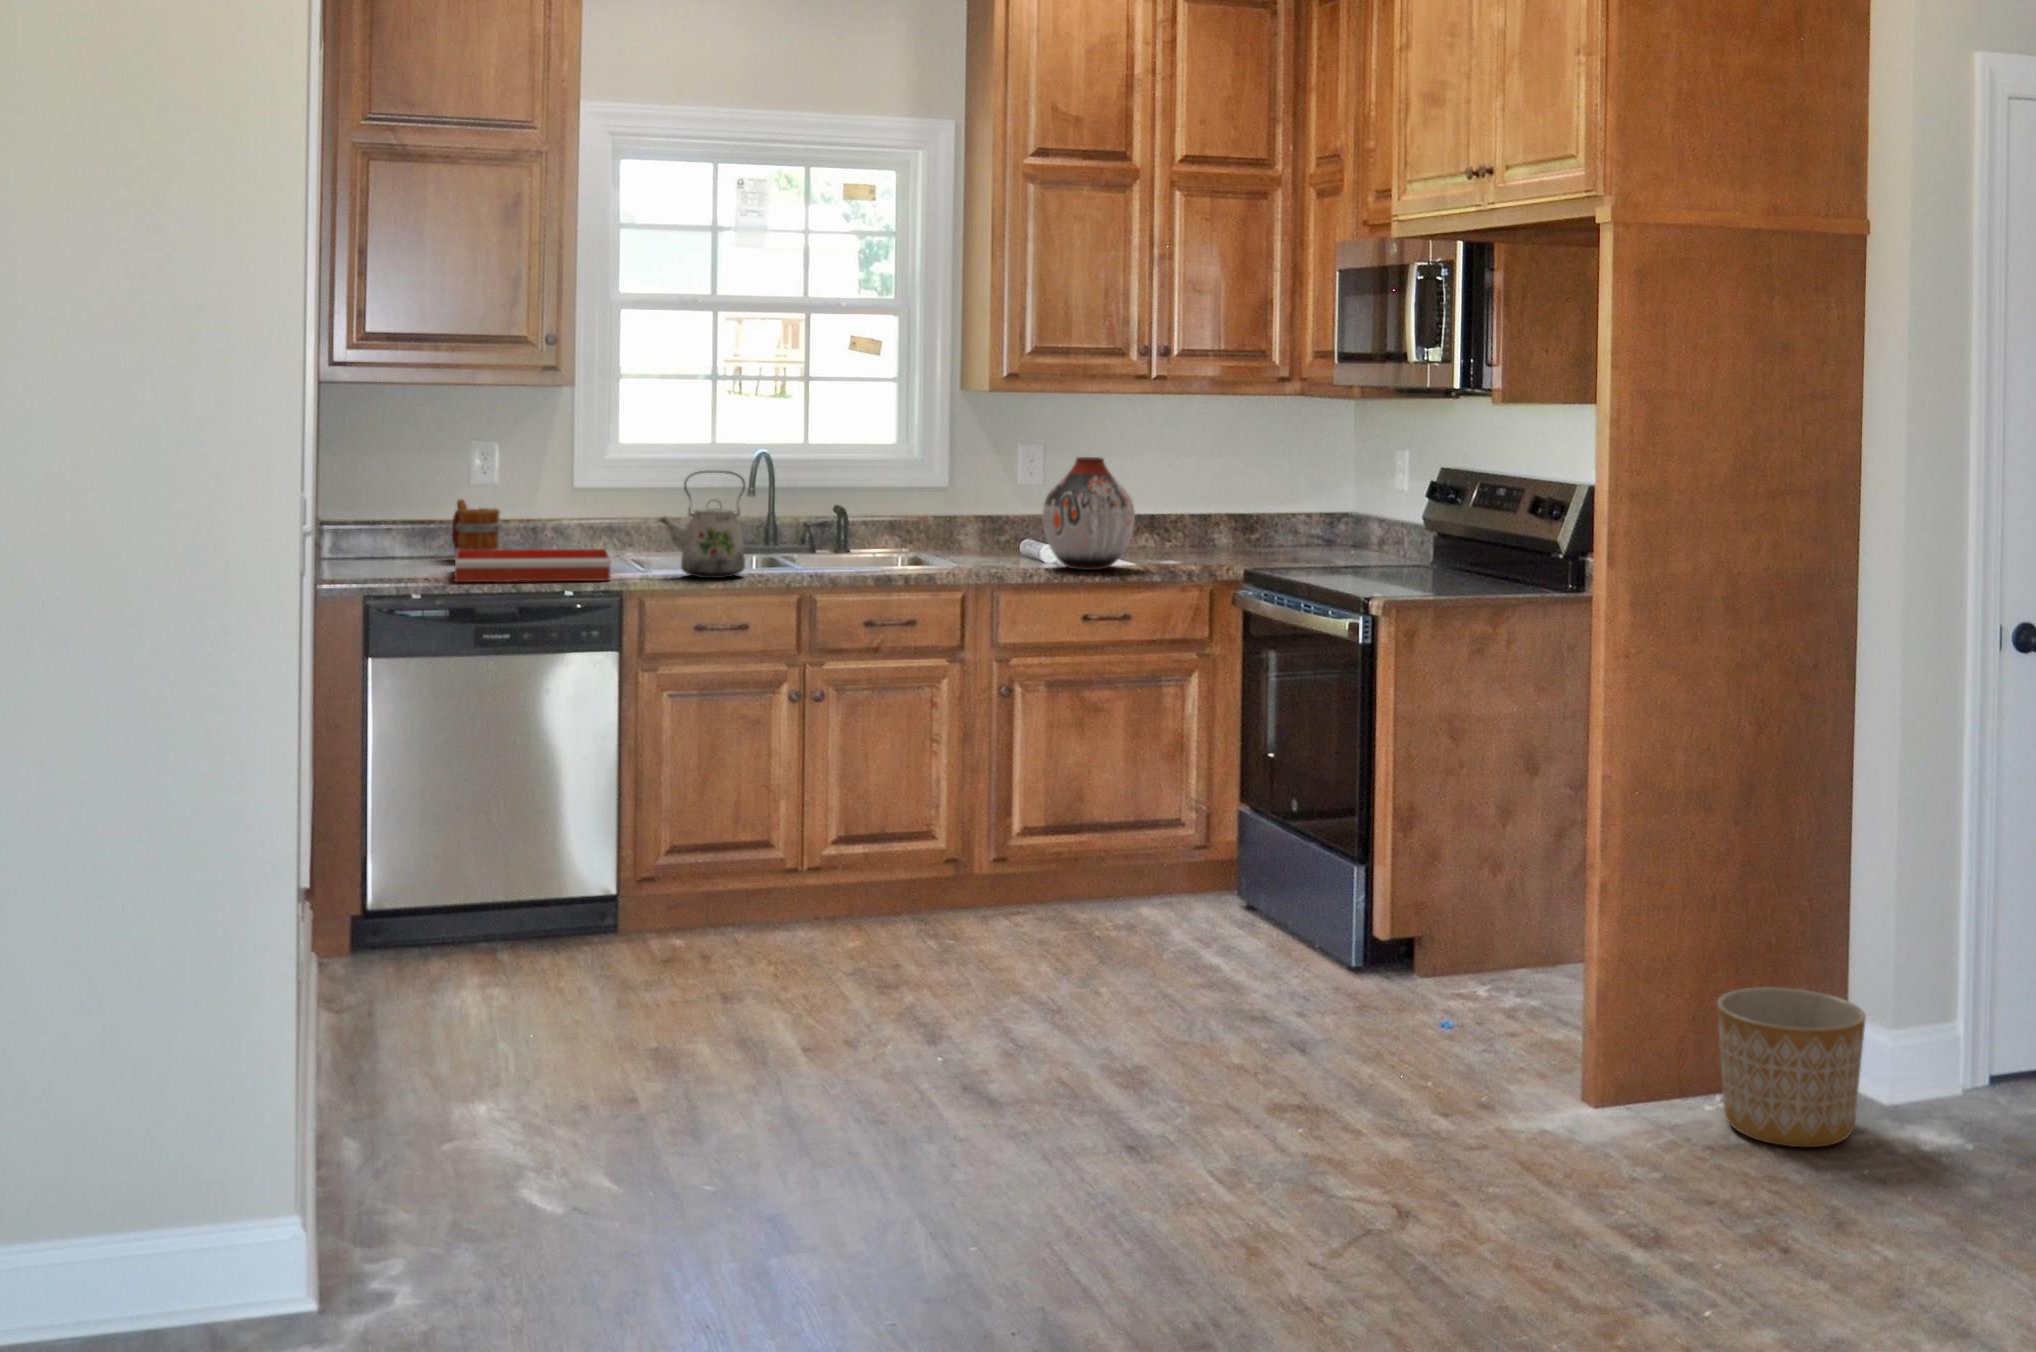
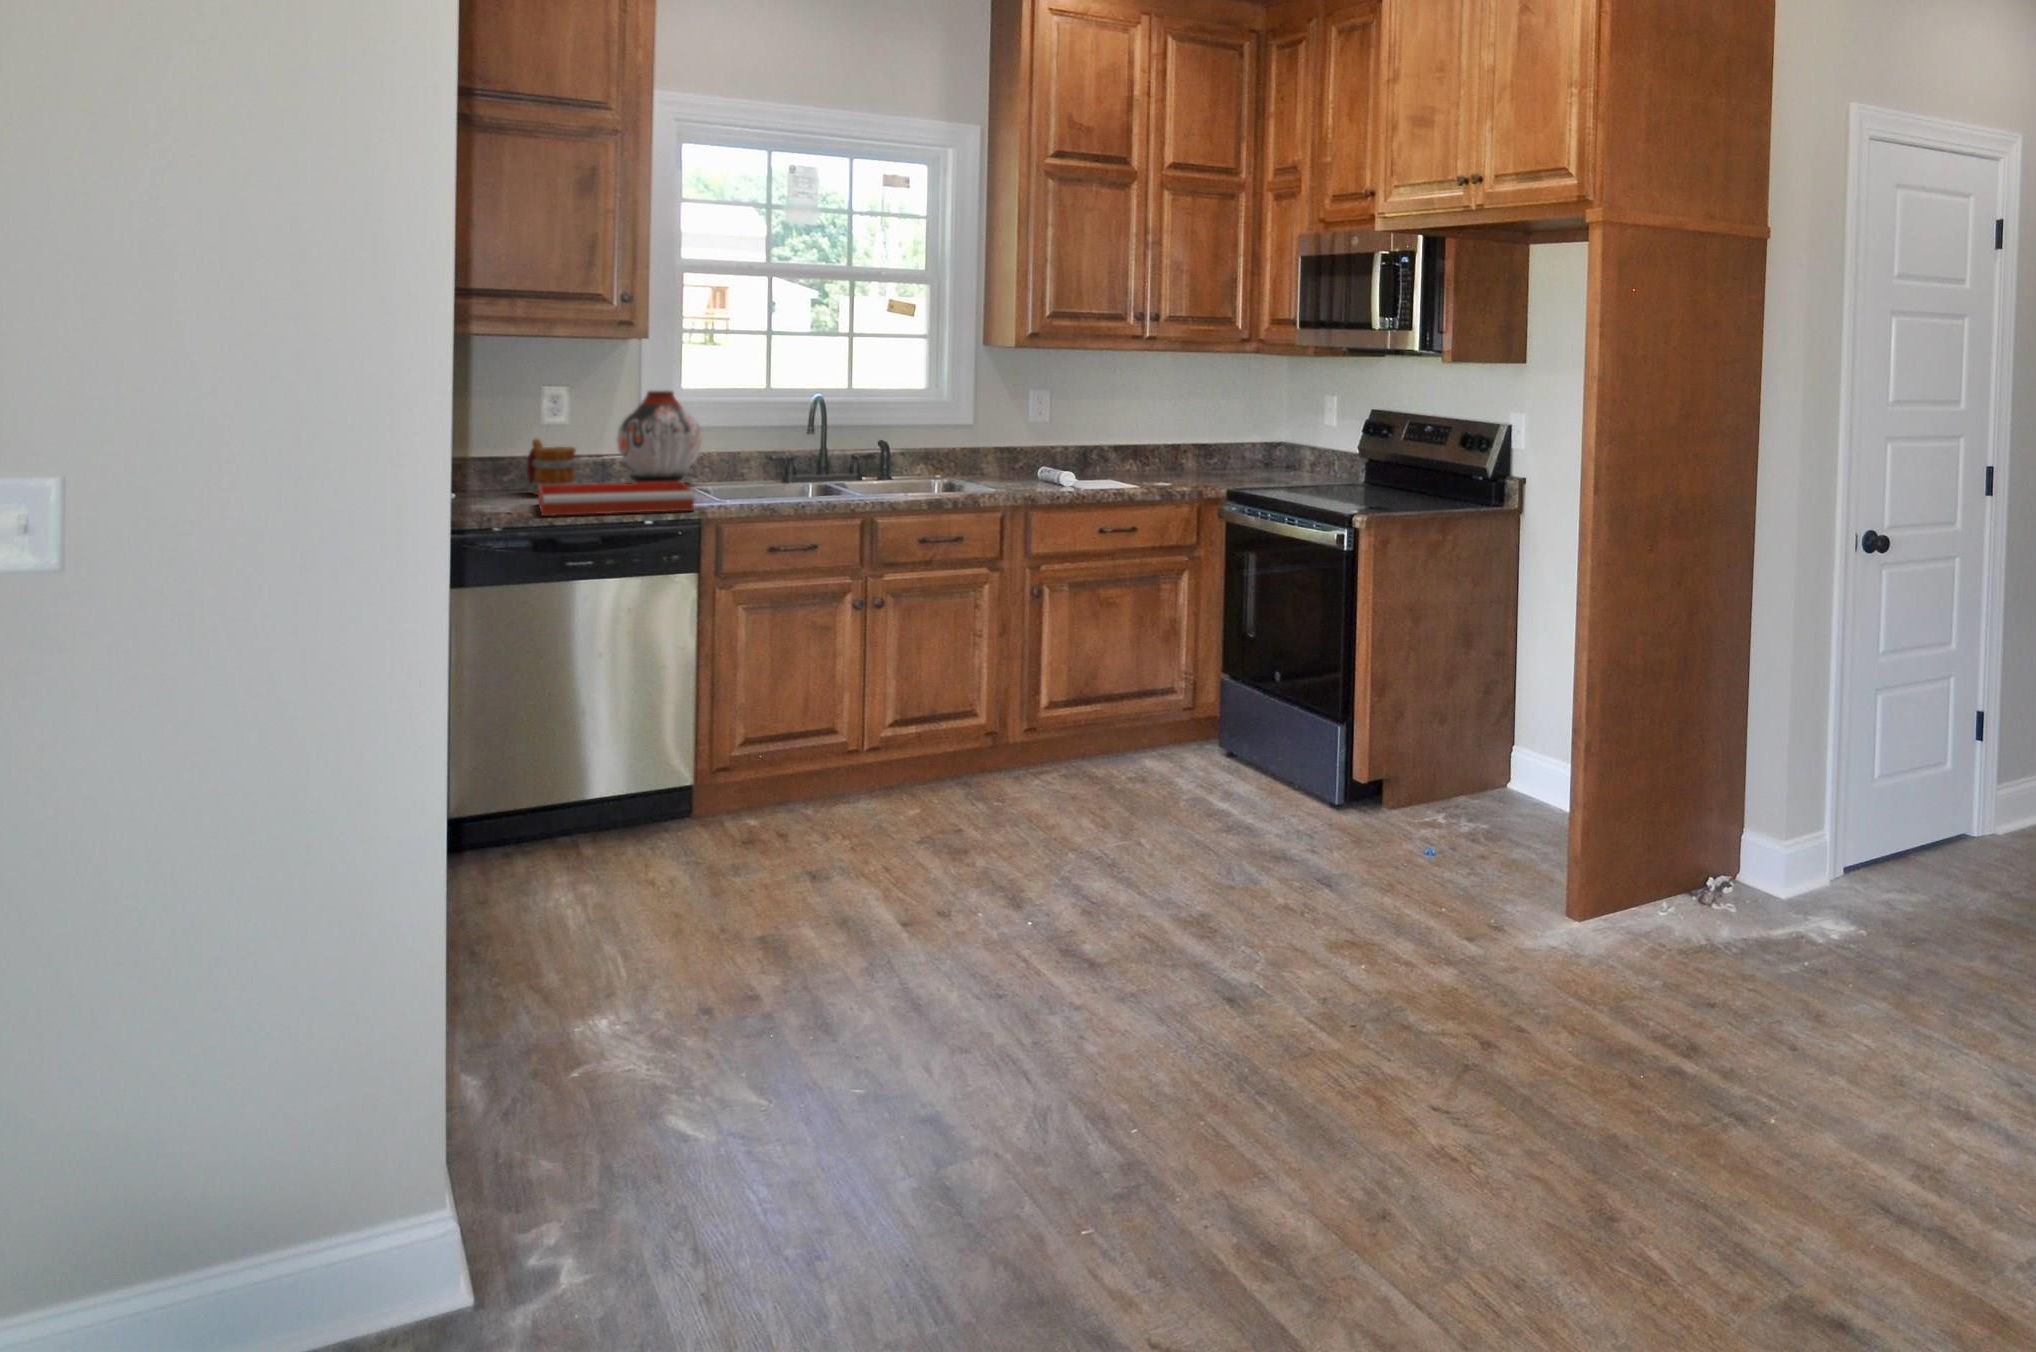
vase: present [1042,457,1135,570] -> present [617,391,702,483]
kettle: present [659,470,745,578] -> none [737,413,818,506]
planter: present [1717,987,1866,1147] -> none [1672,811,1786,938]

